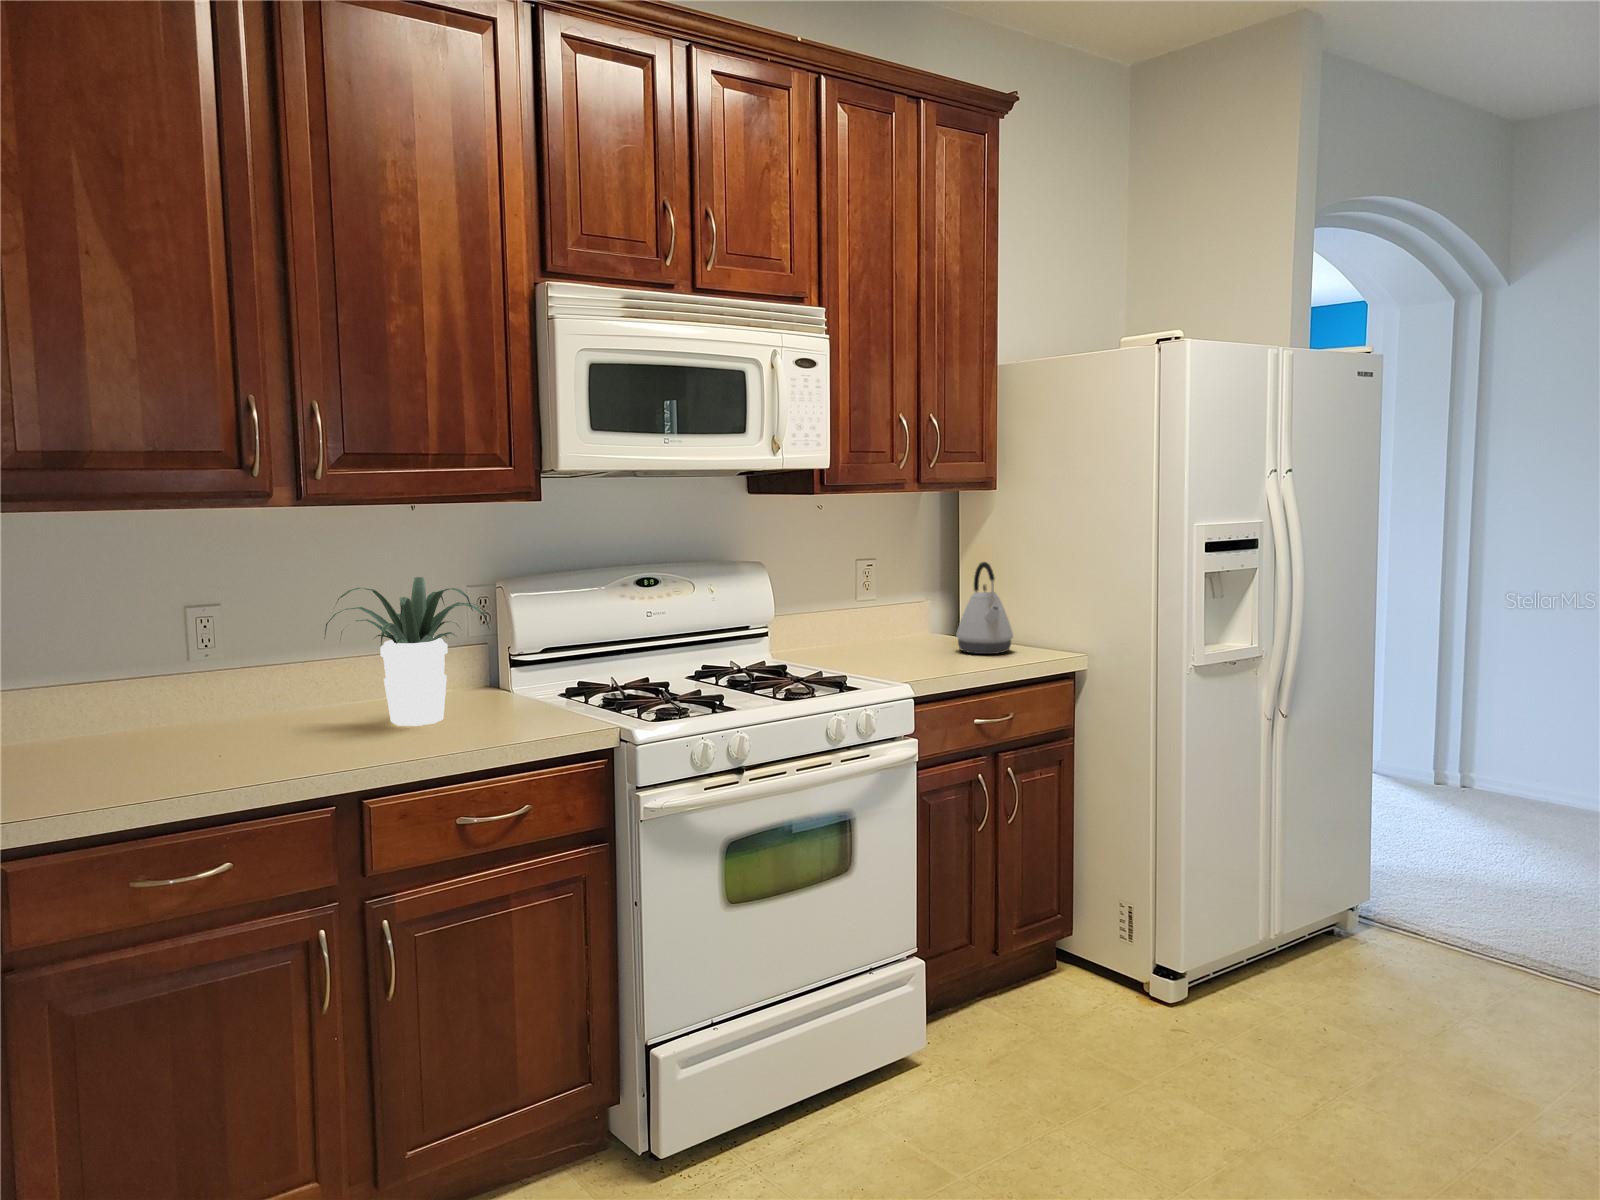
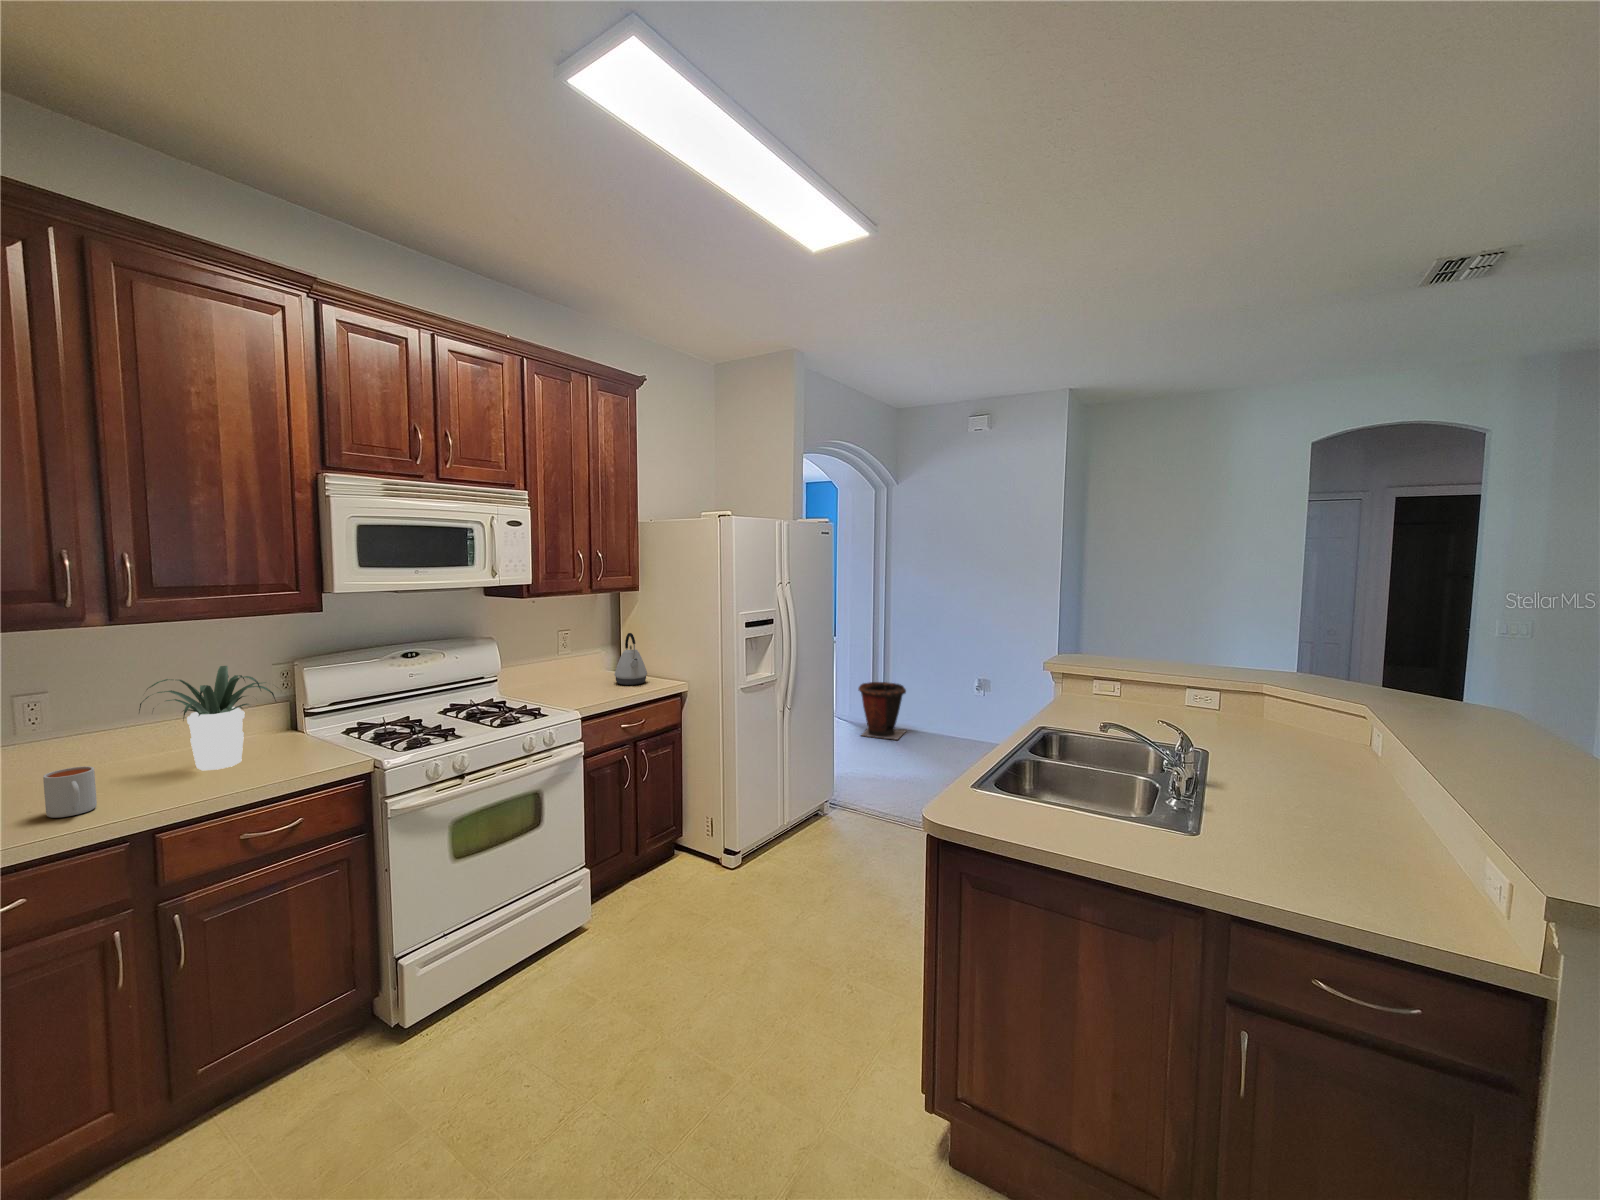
waste bin: none [1402,695,1512,812] -> present [859,682,906,739]
mug: none [236,698,291,763] -> present [43,766,97,818]

